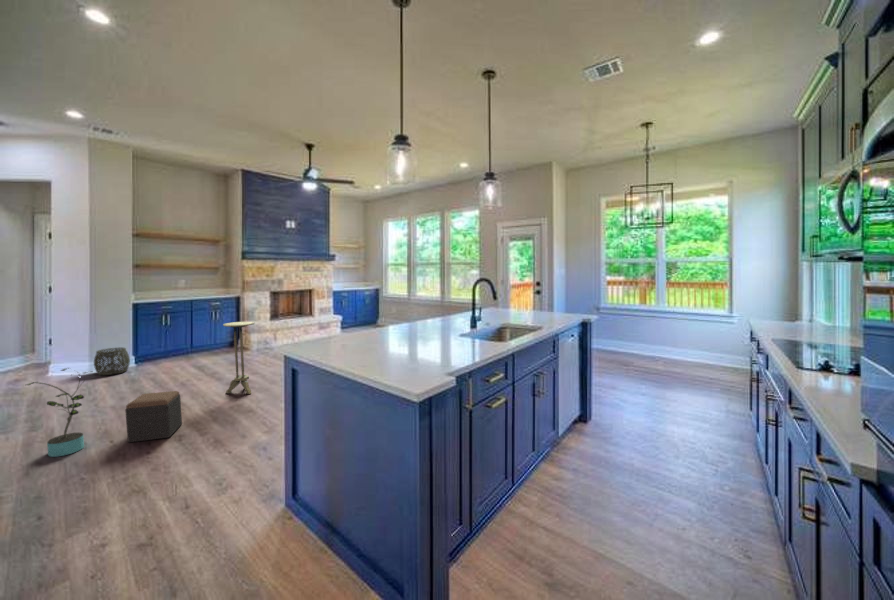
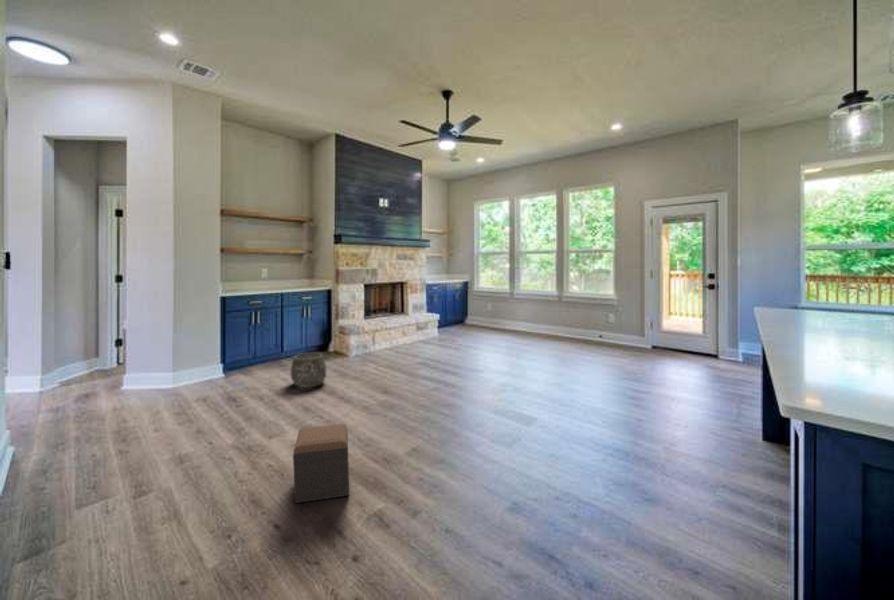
side table: present [223,322,254,394] -> none [367,323,404,420]
woven basket: present [94,347,130,375] -> present [290,353,327,388]
potted plant: present [27,369,86,457] -> none [166,392,249,528]

